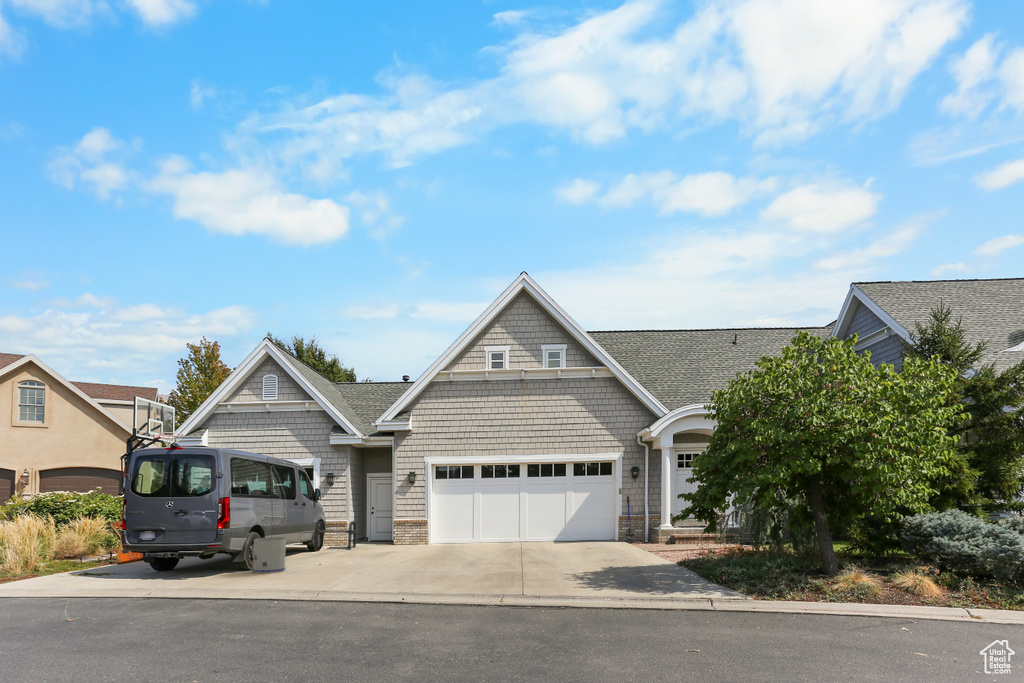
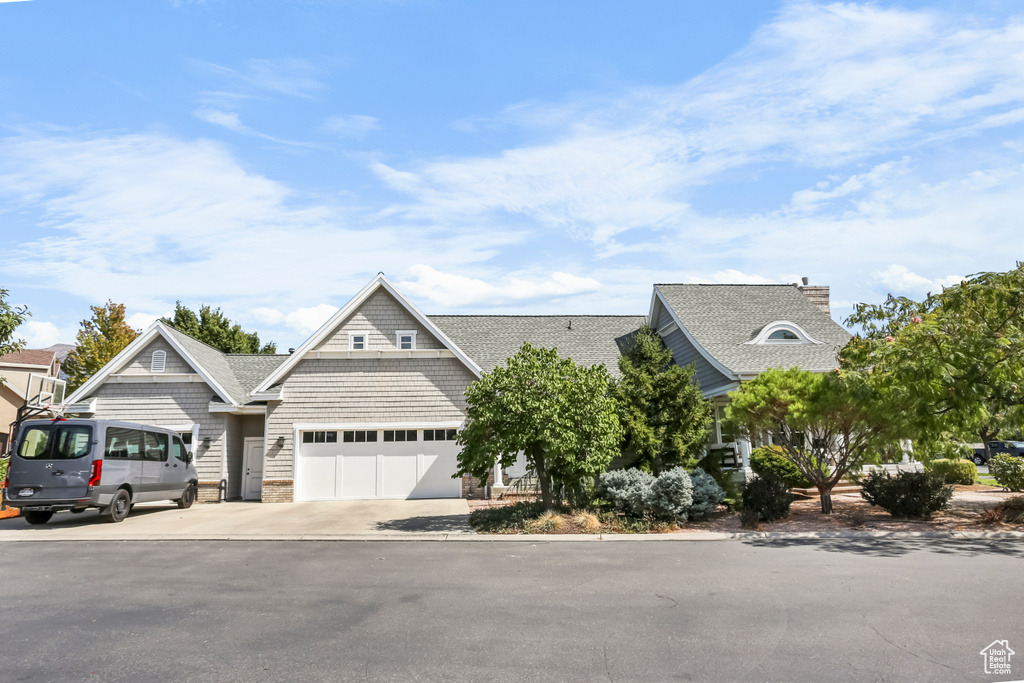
trash can: present [252,537,286,573] -> none [124,492,154,521]

